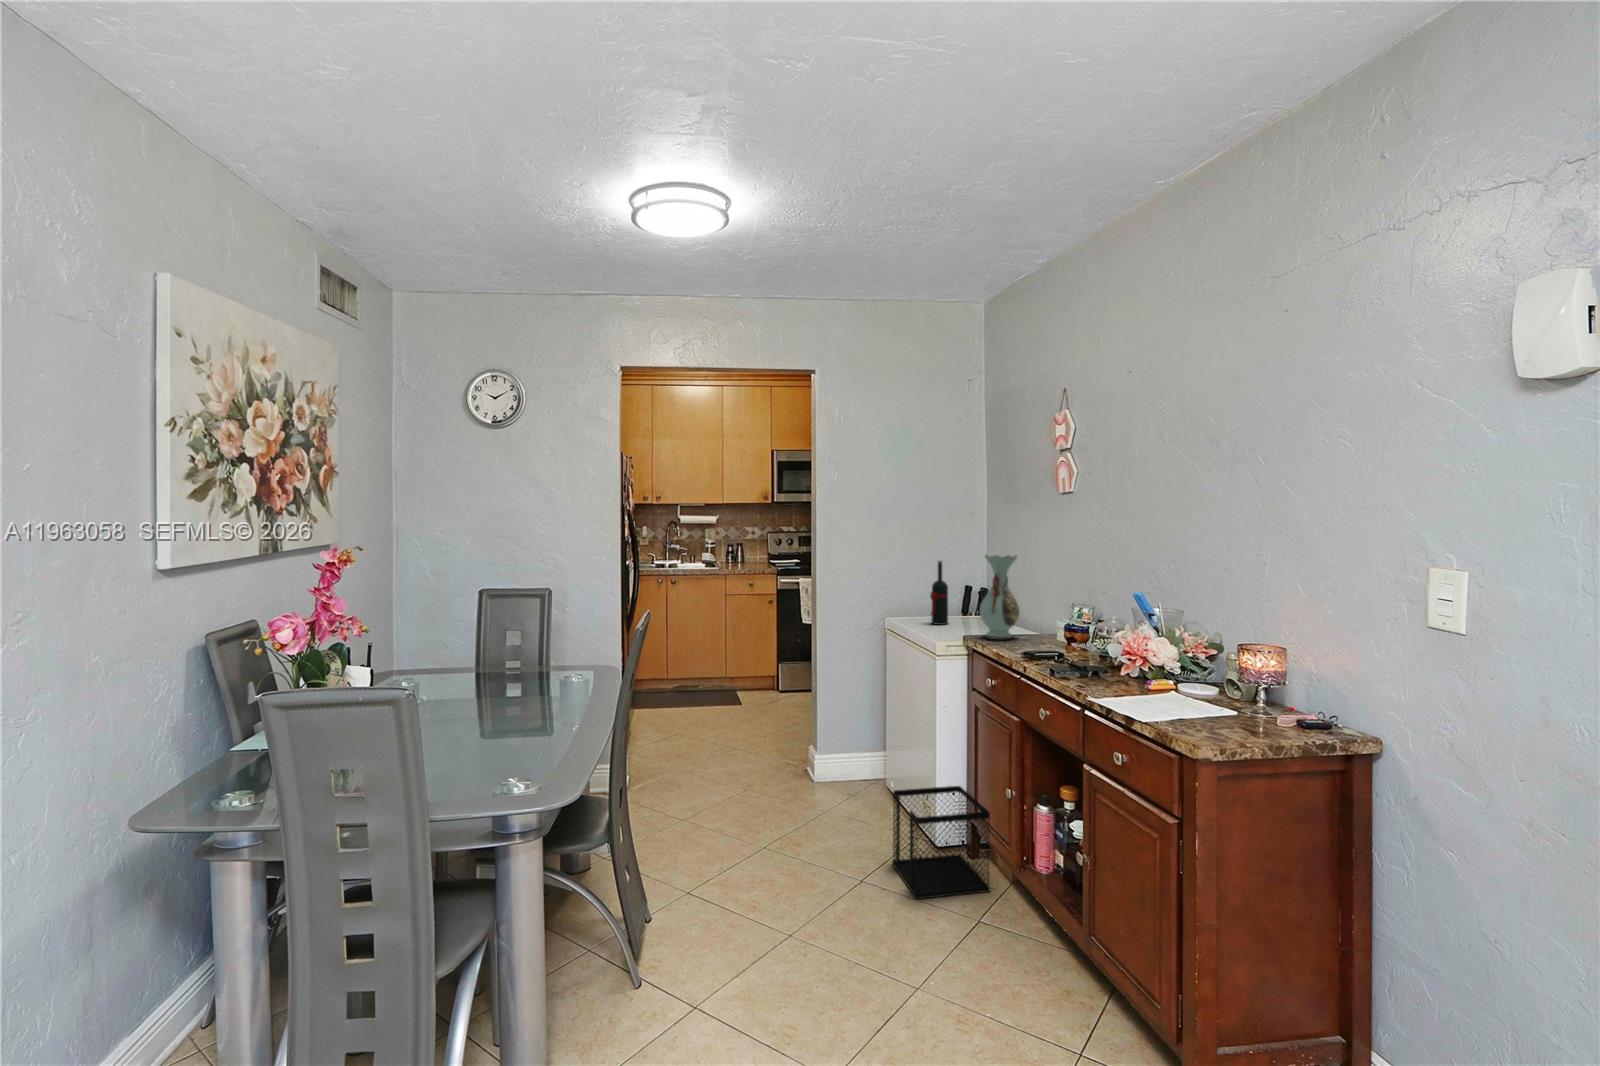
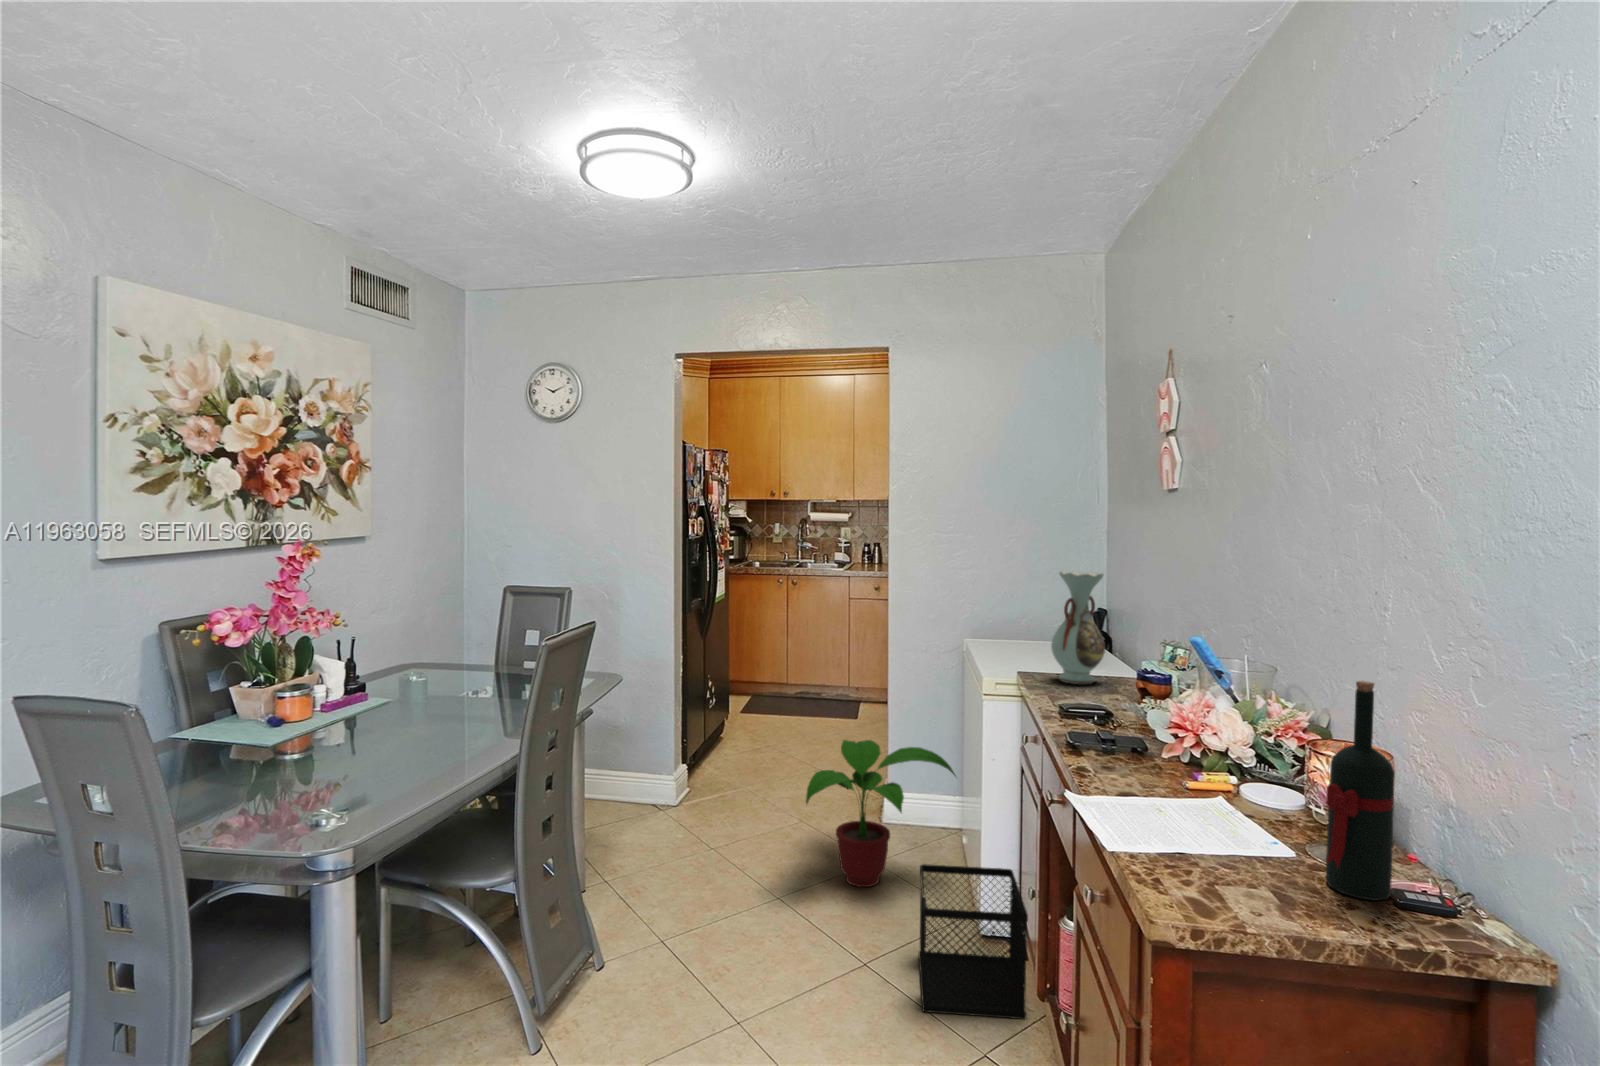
wine bottle: present [930,561,948,625] -> present [1325,681,1395,901]
potted plant: none [775,705,892,825] -> present [806,740,955,887]

